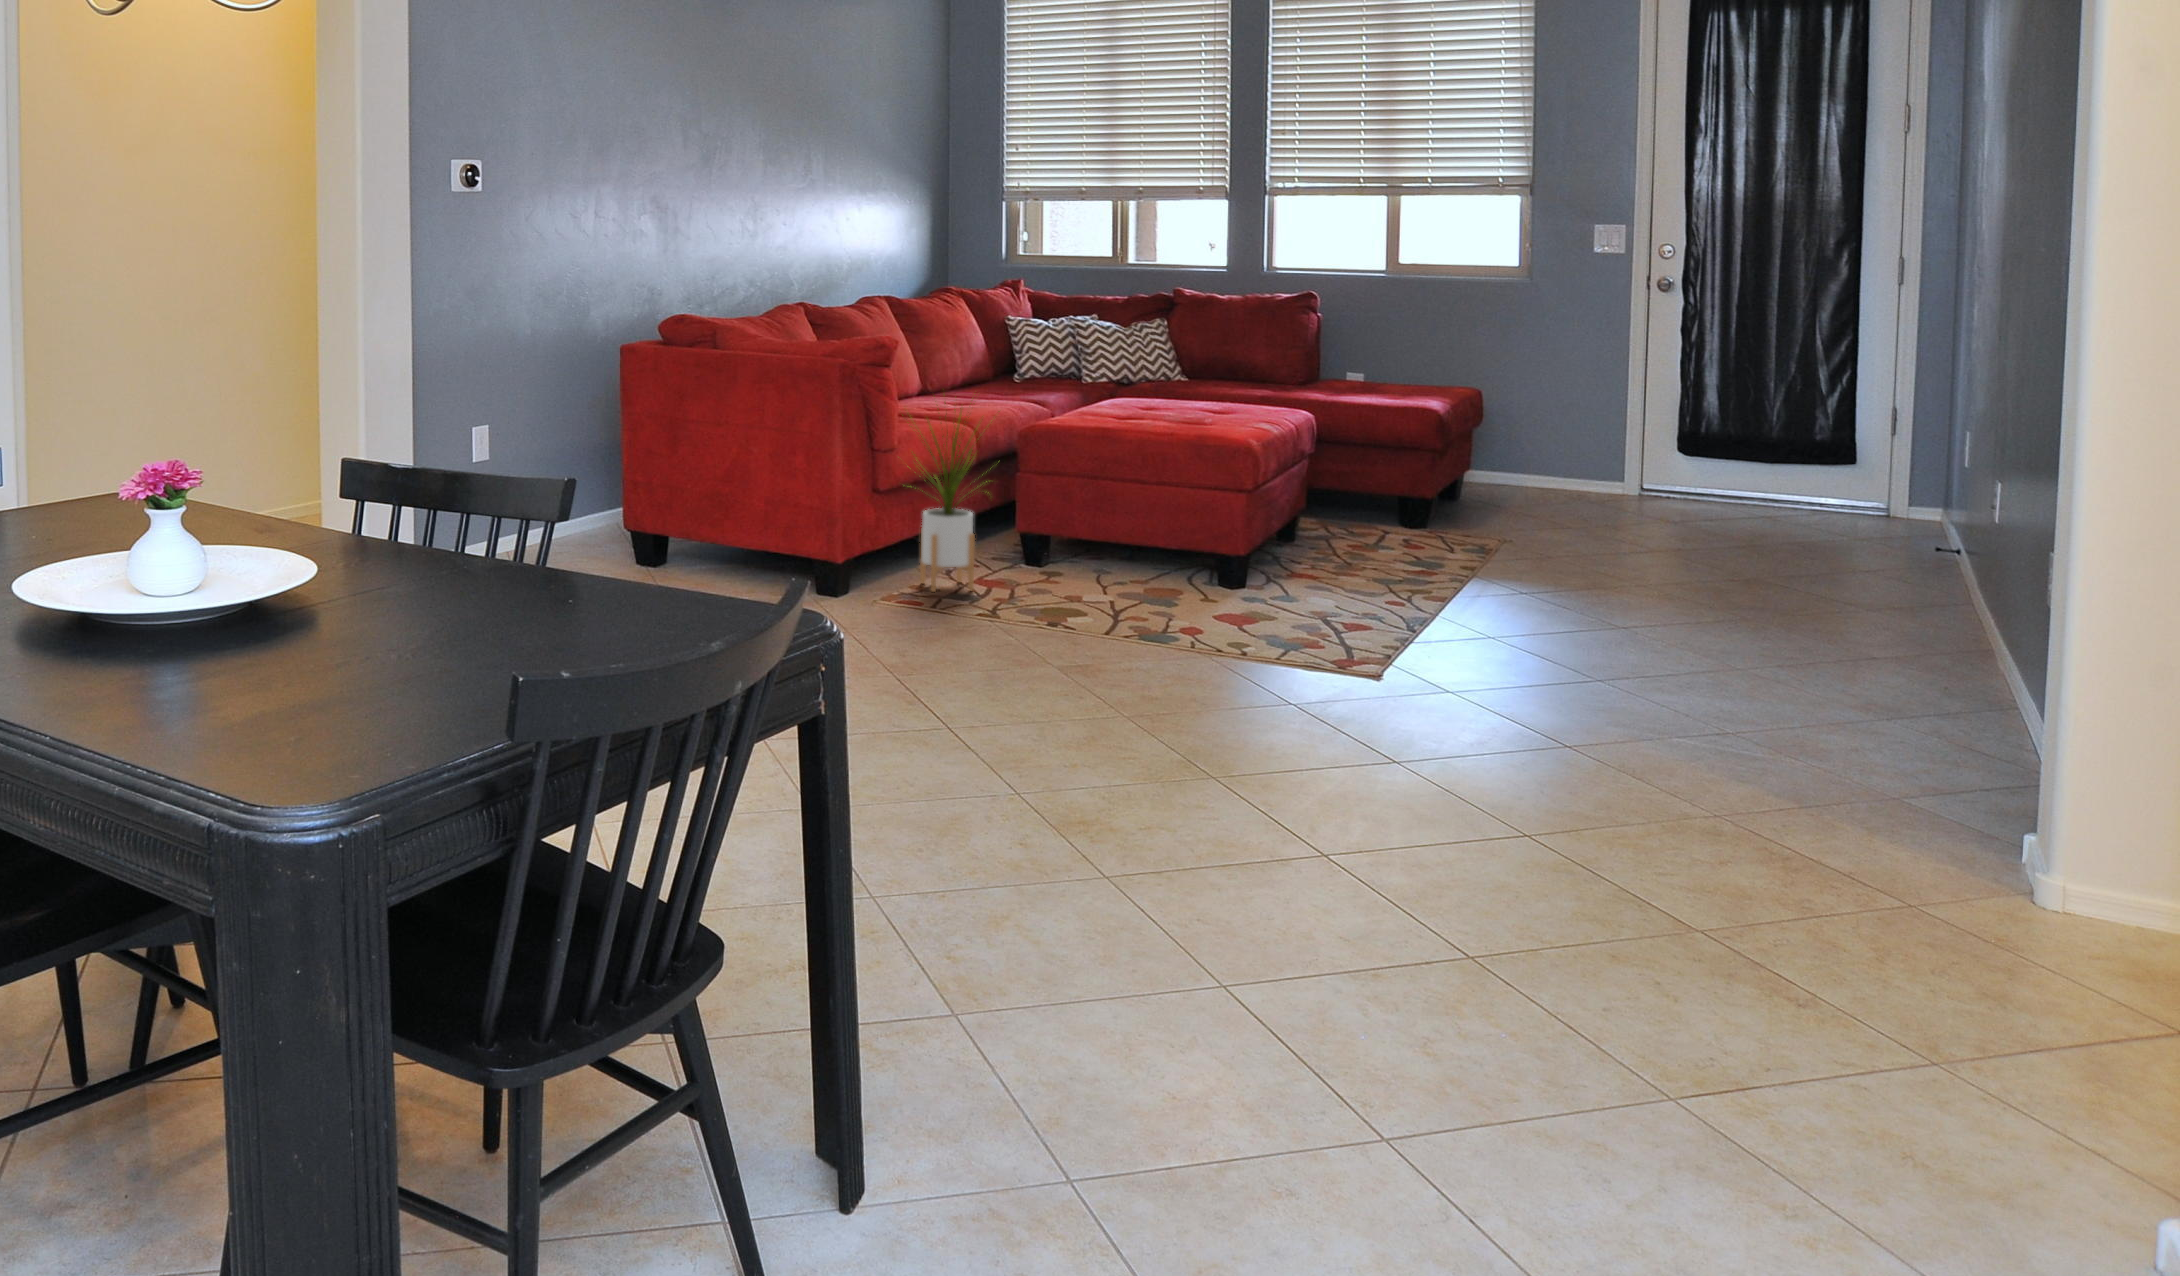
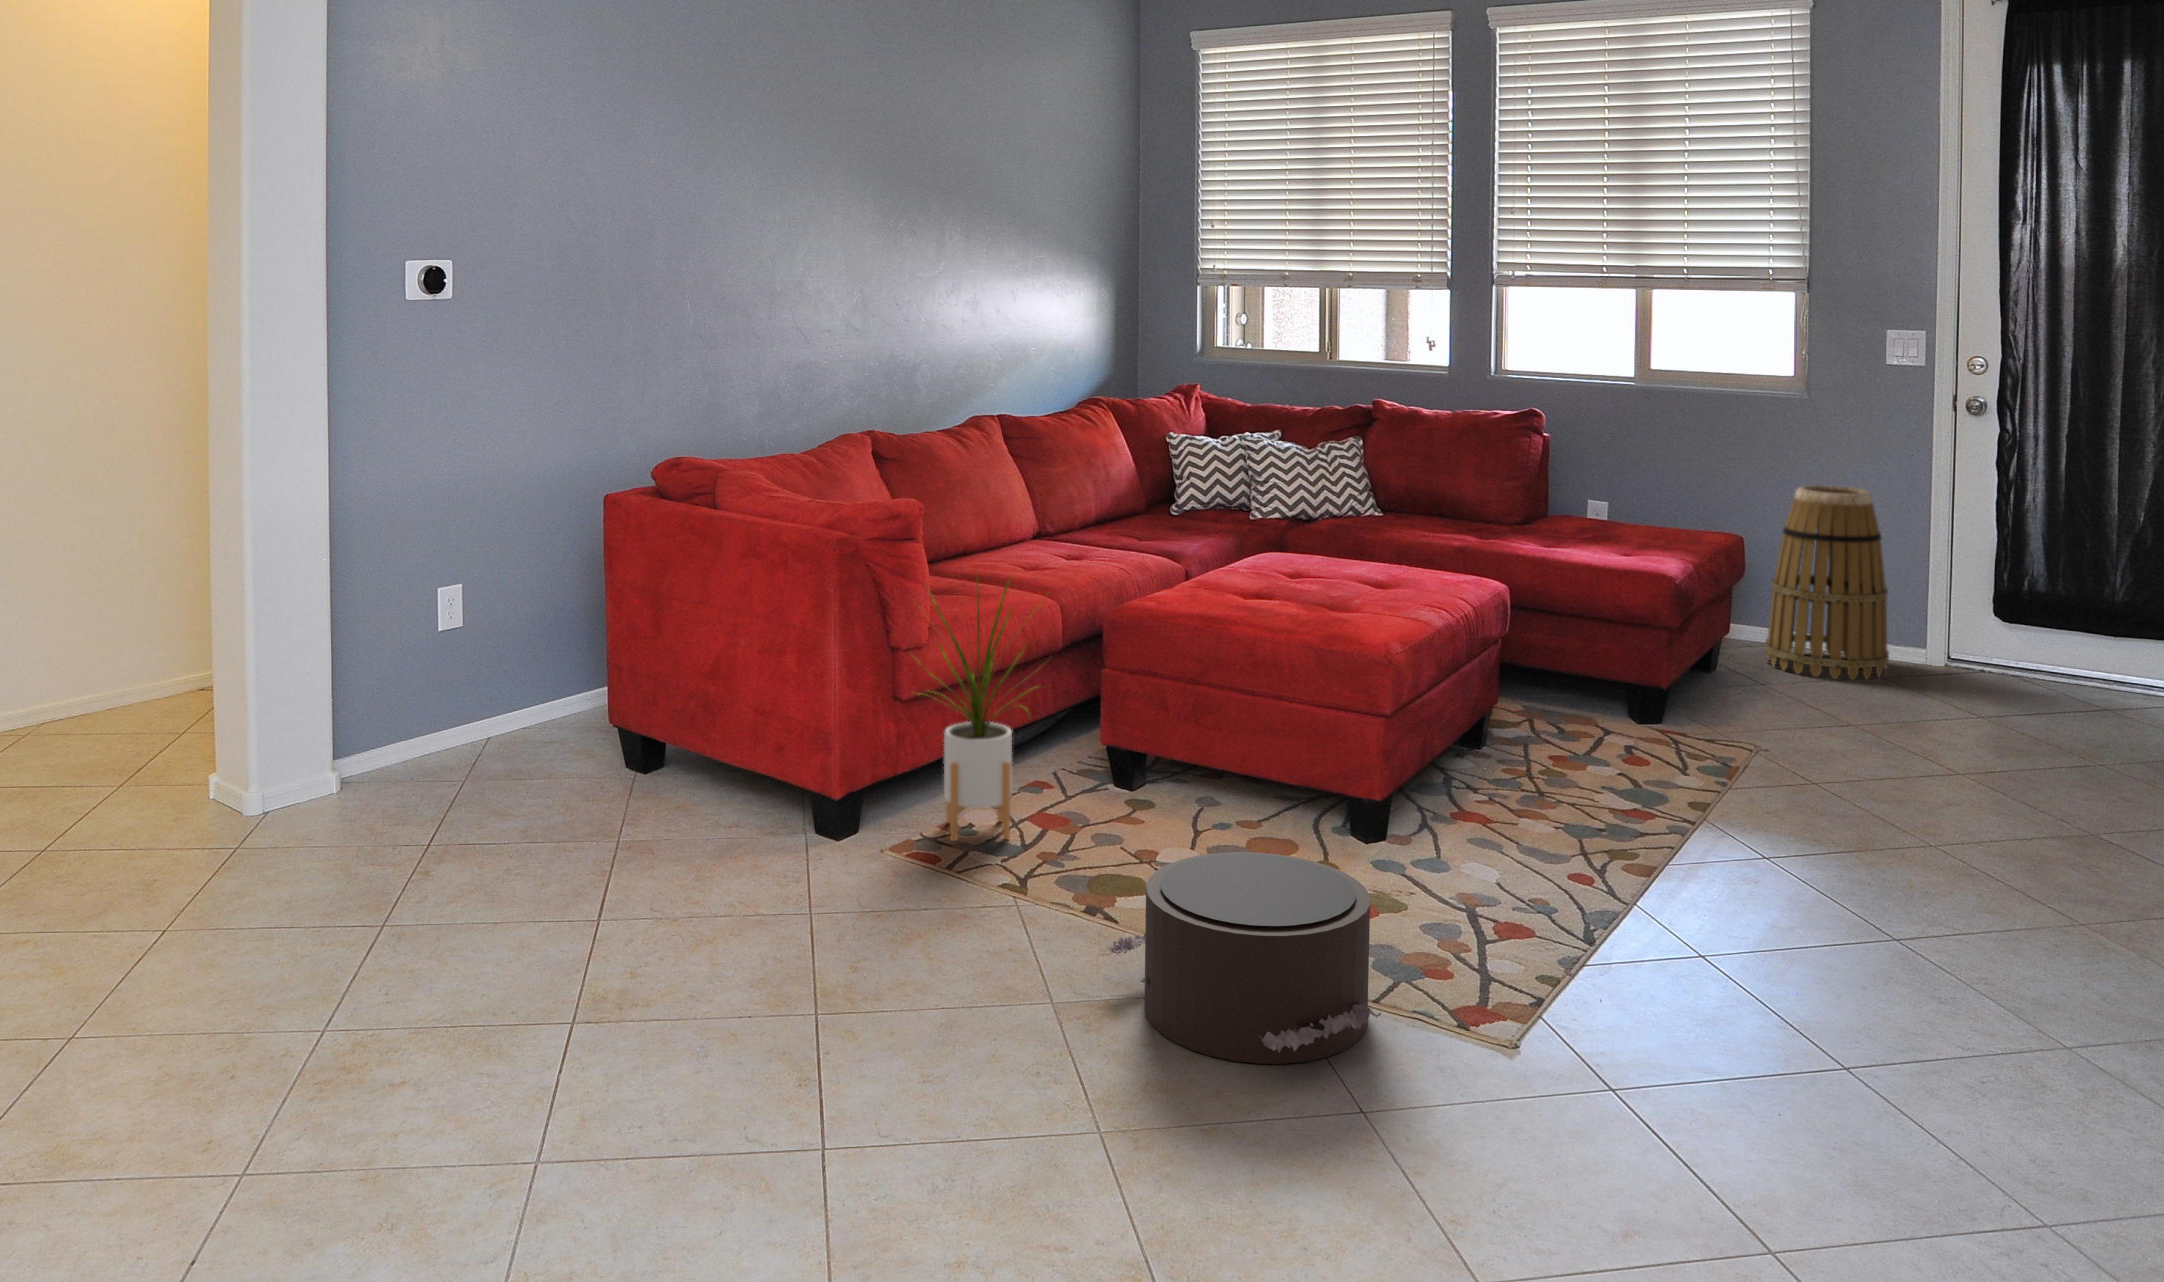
basket: none [1496,351,1595,502] -> present [1765,485,1889,680]
pouf: none [1093,567,1297,684] -> present [1106,852,1381,1064]

